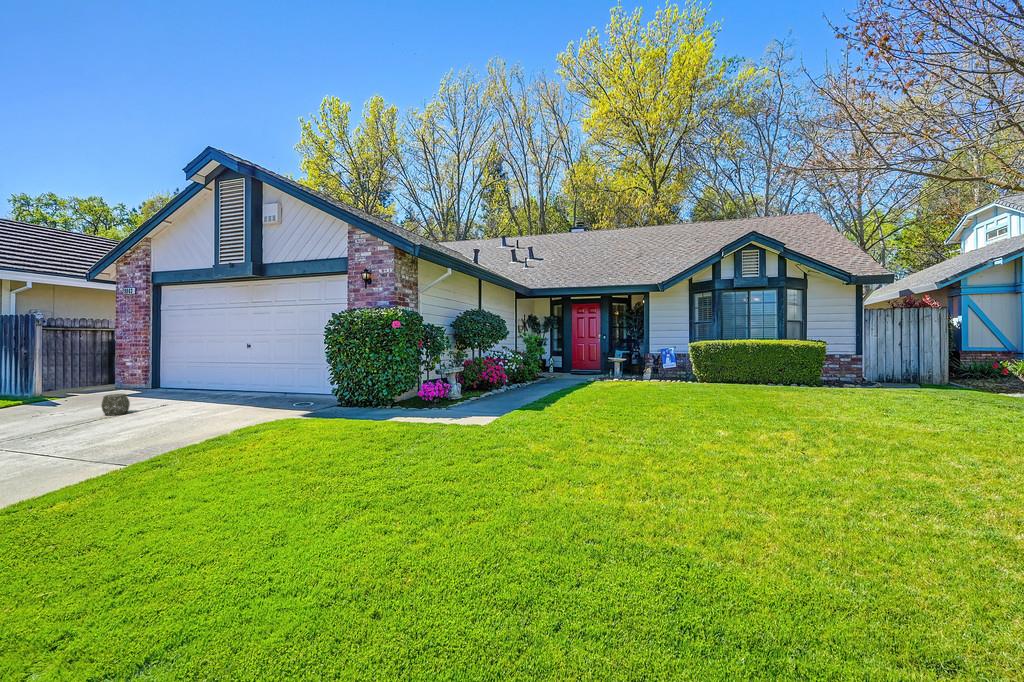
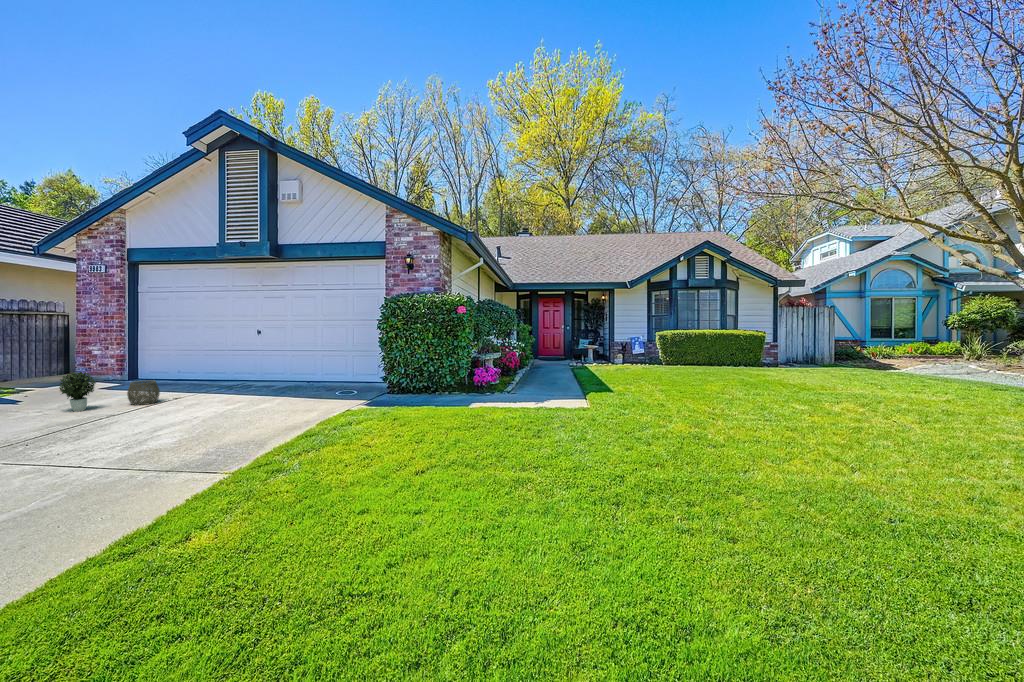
potted plant: none [43,386,75,420] -> present [59,372,96,412]

